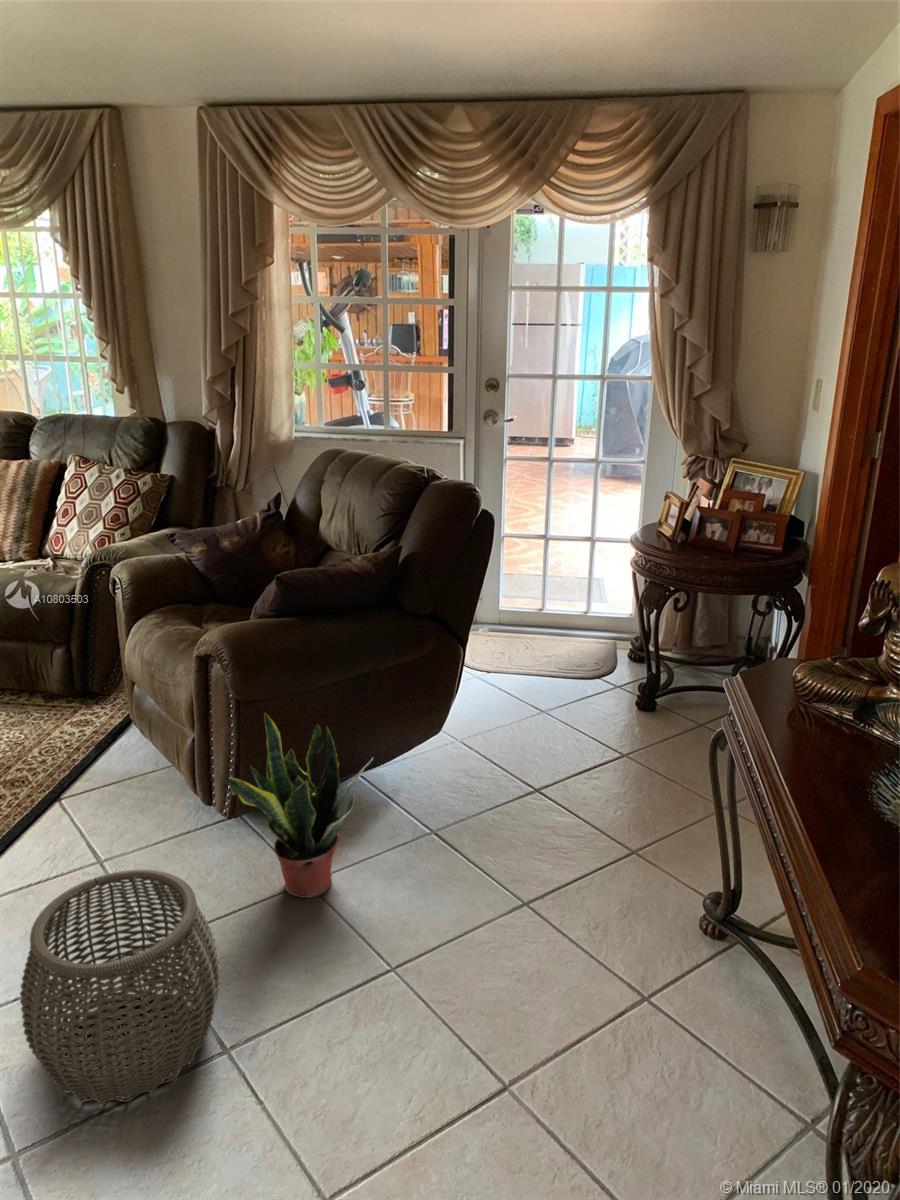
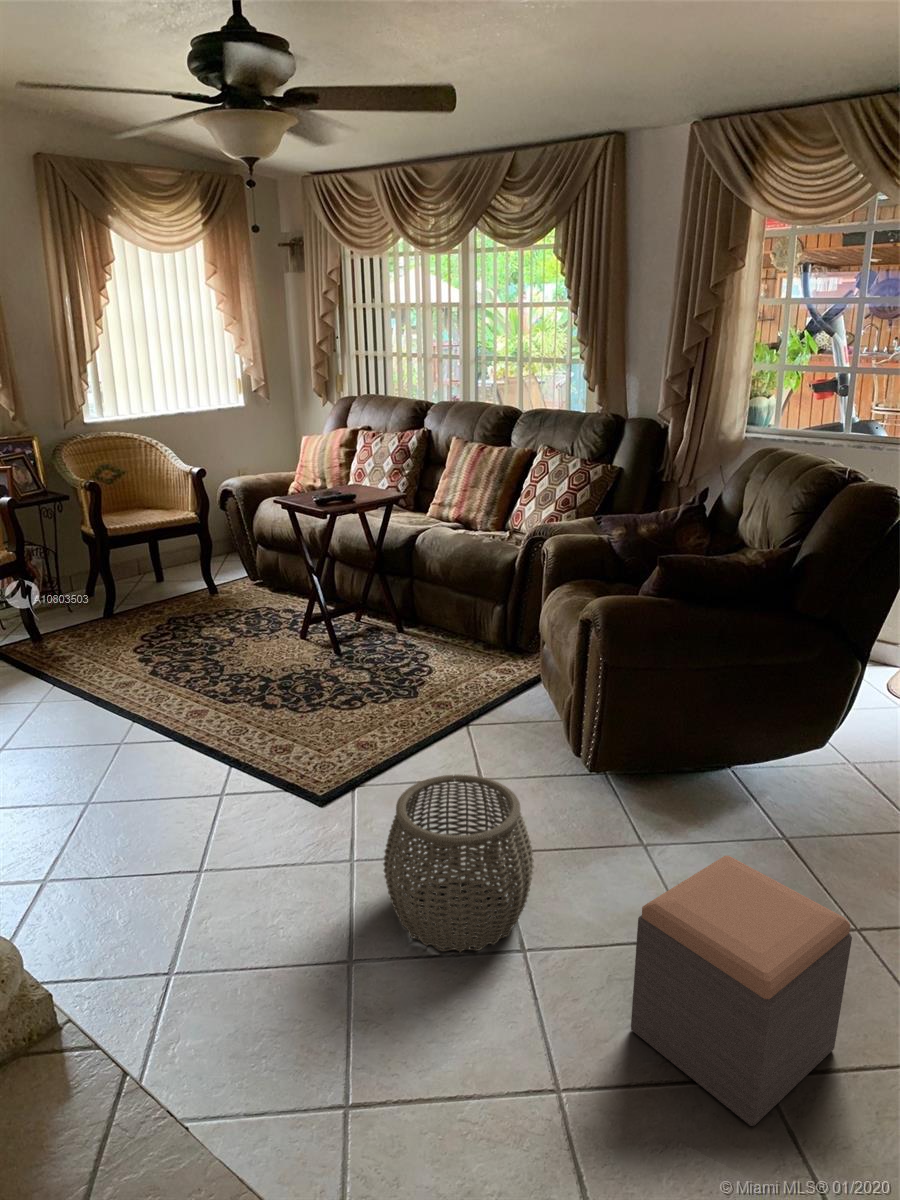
potted plant: present [229,713,373,898] -> none [577,679,719,859]
footstool: none [369,873,556,1136] -> present [631,856,852,1126]

